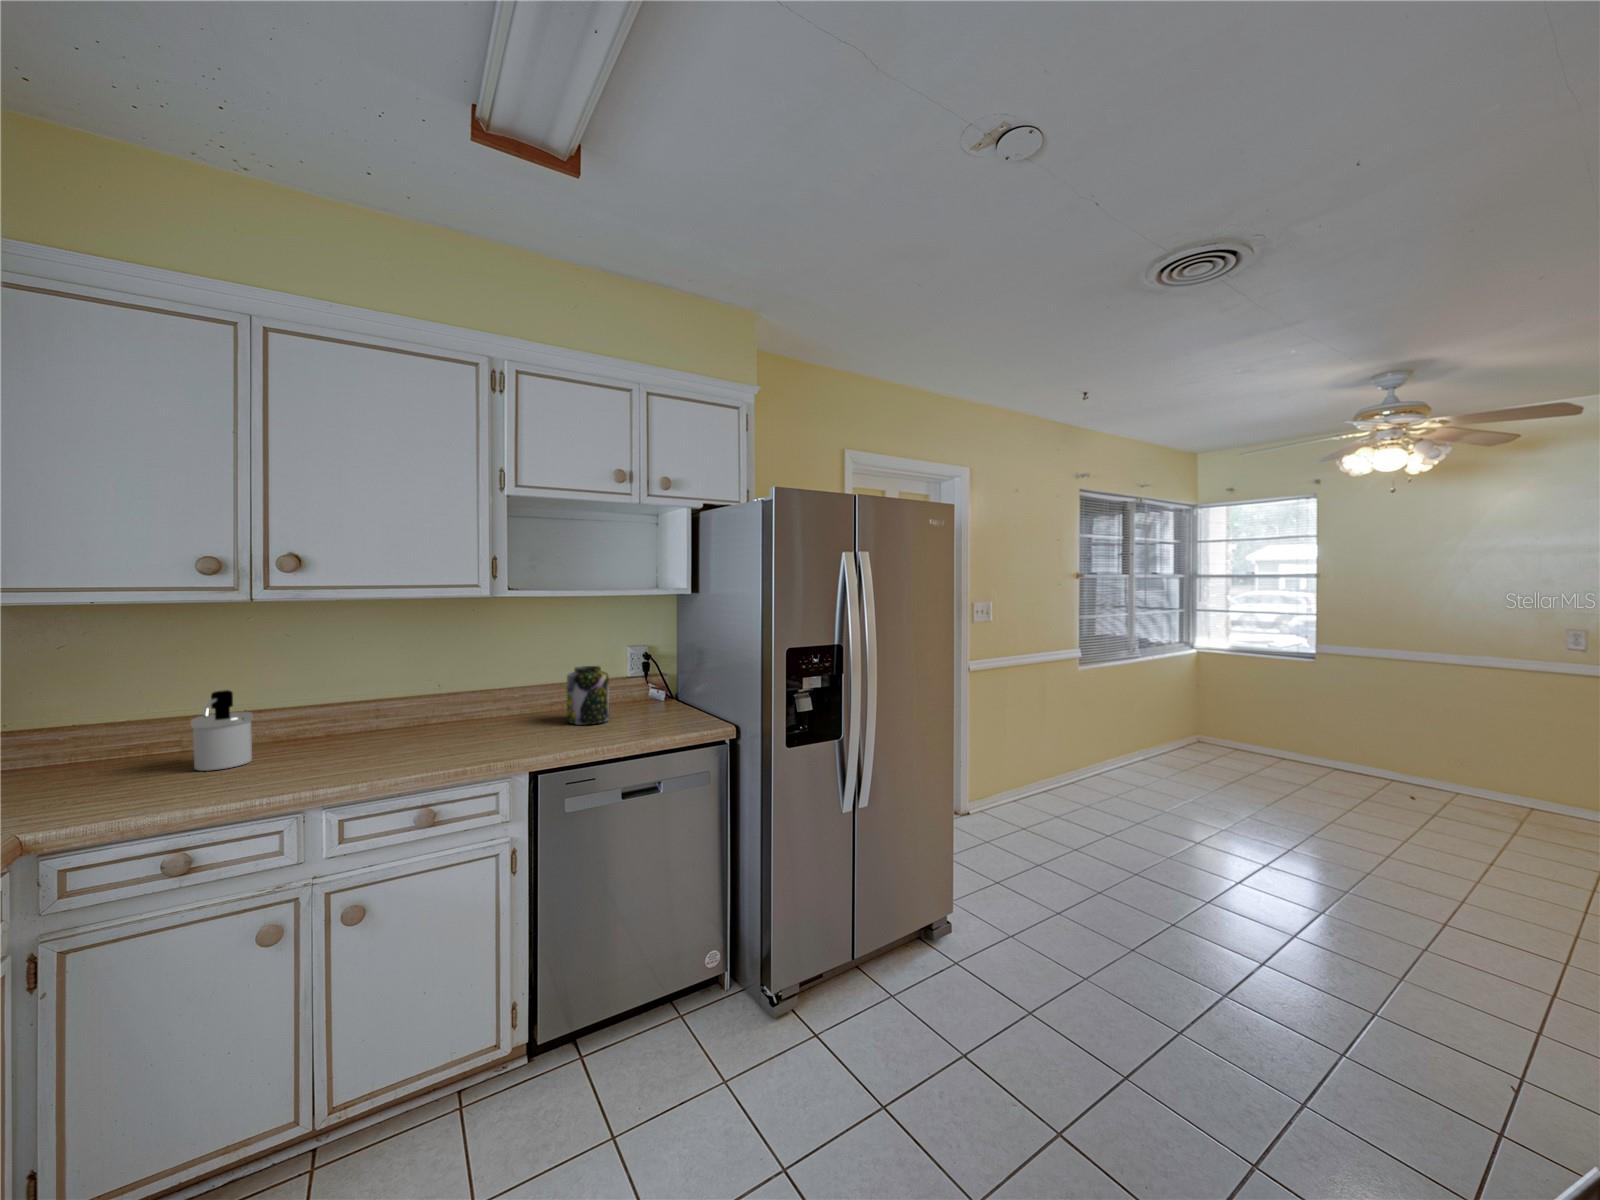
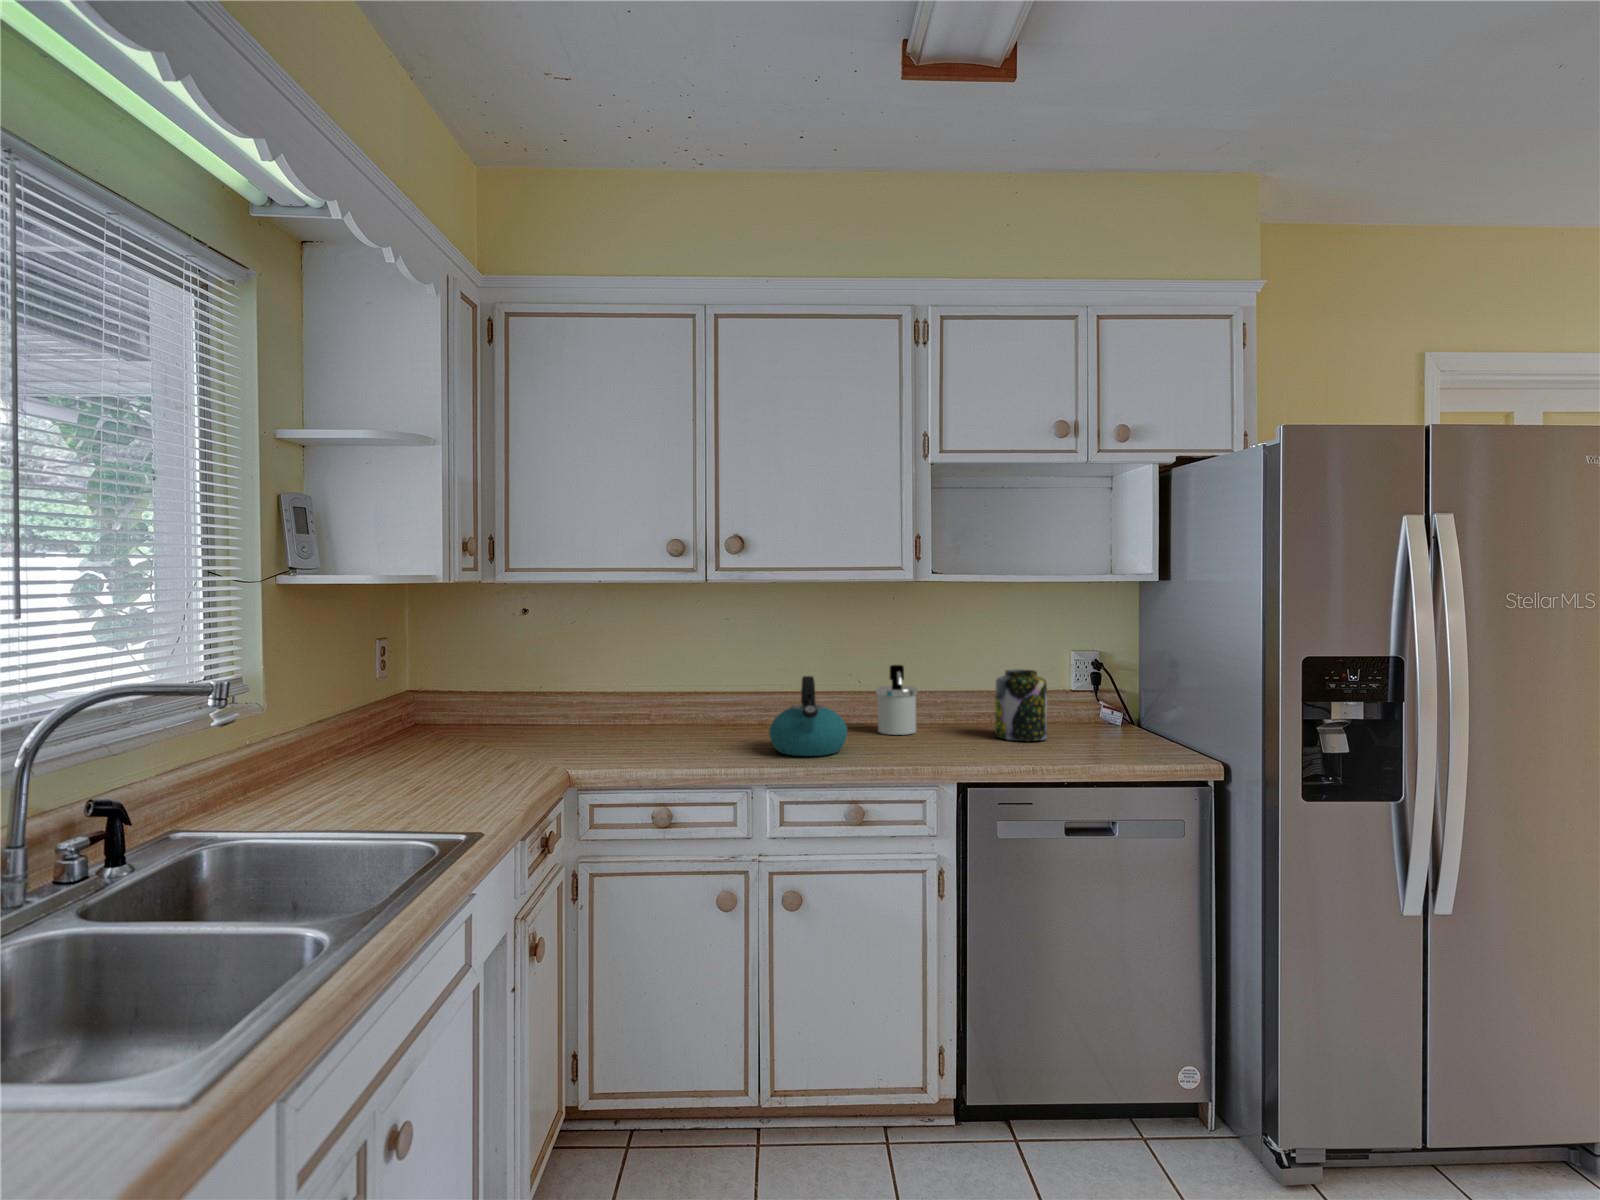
kettle: none [330,688,421,769] -> present [769,676,847,756]
soap dispenser: present [191,690,253,771] -> present [876,665,918,735]

